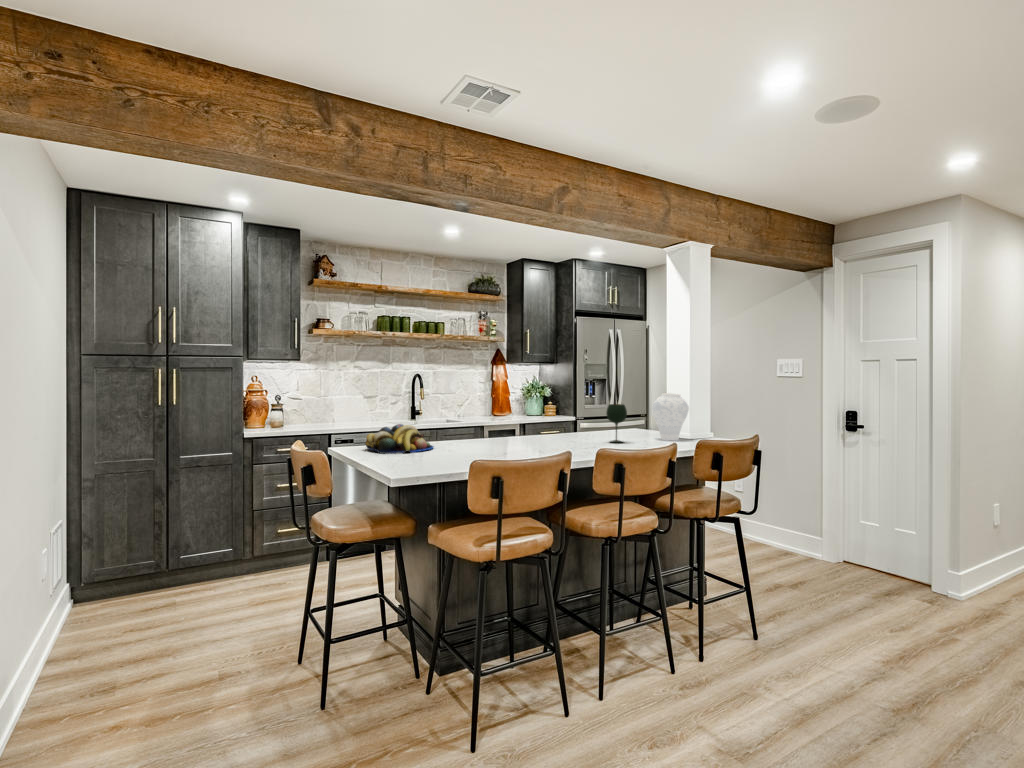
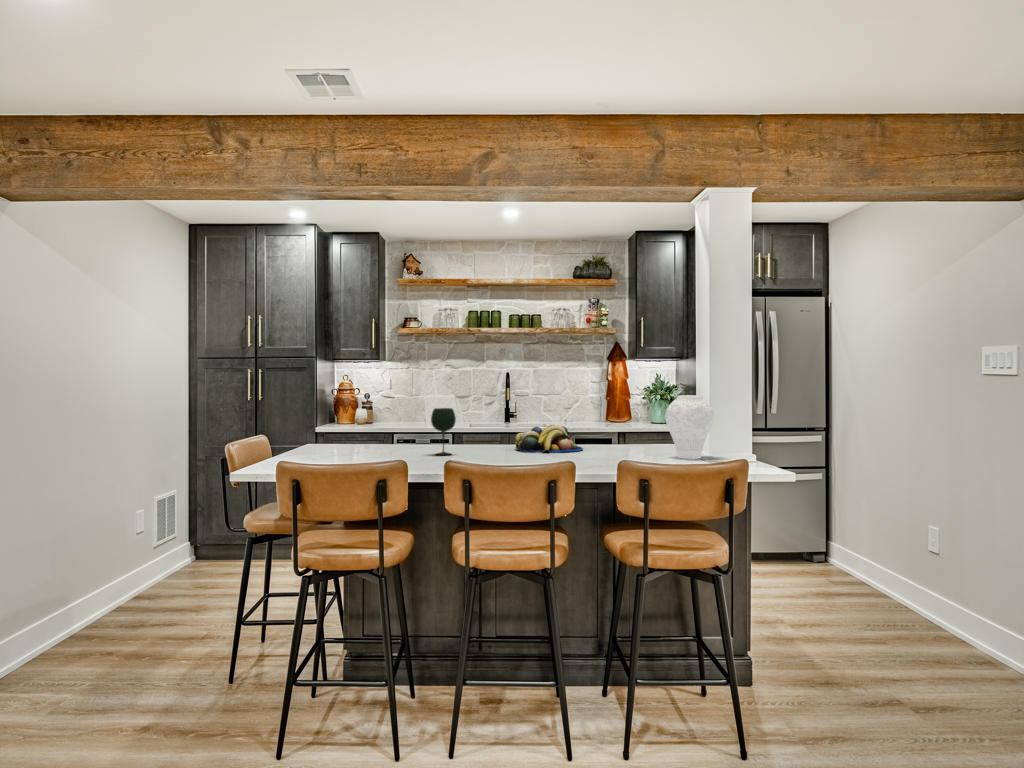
wine glass: present [607,404,627,443] -> present [431,408,456,455]
fruit bowl: present [366,424,433,454] -> present [515,425,583,453]

